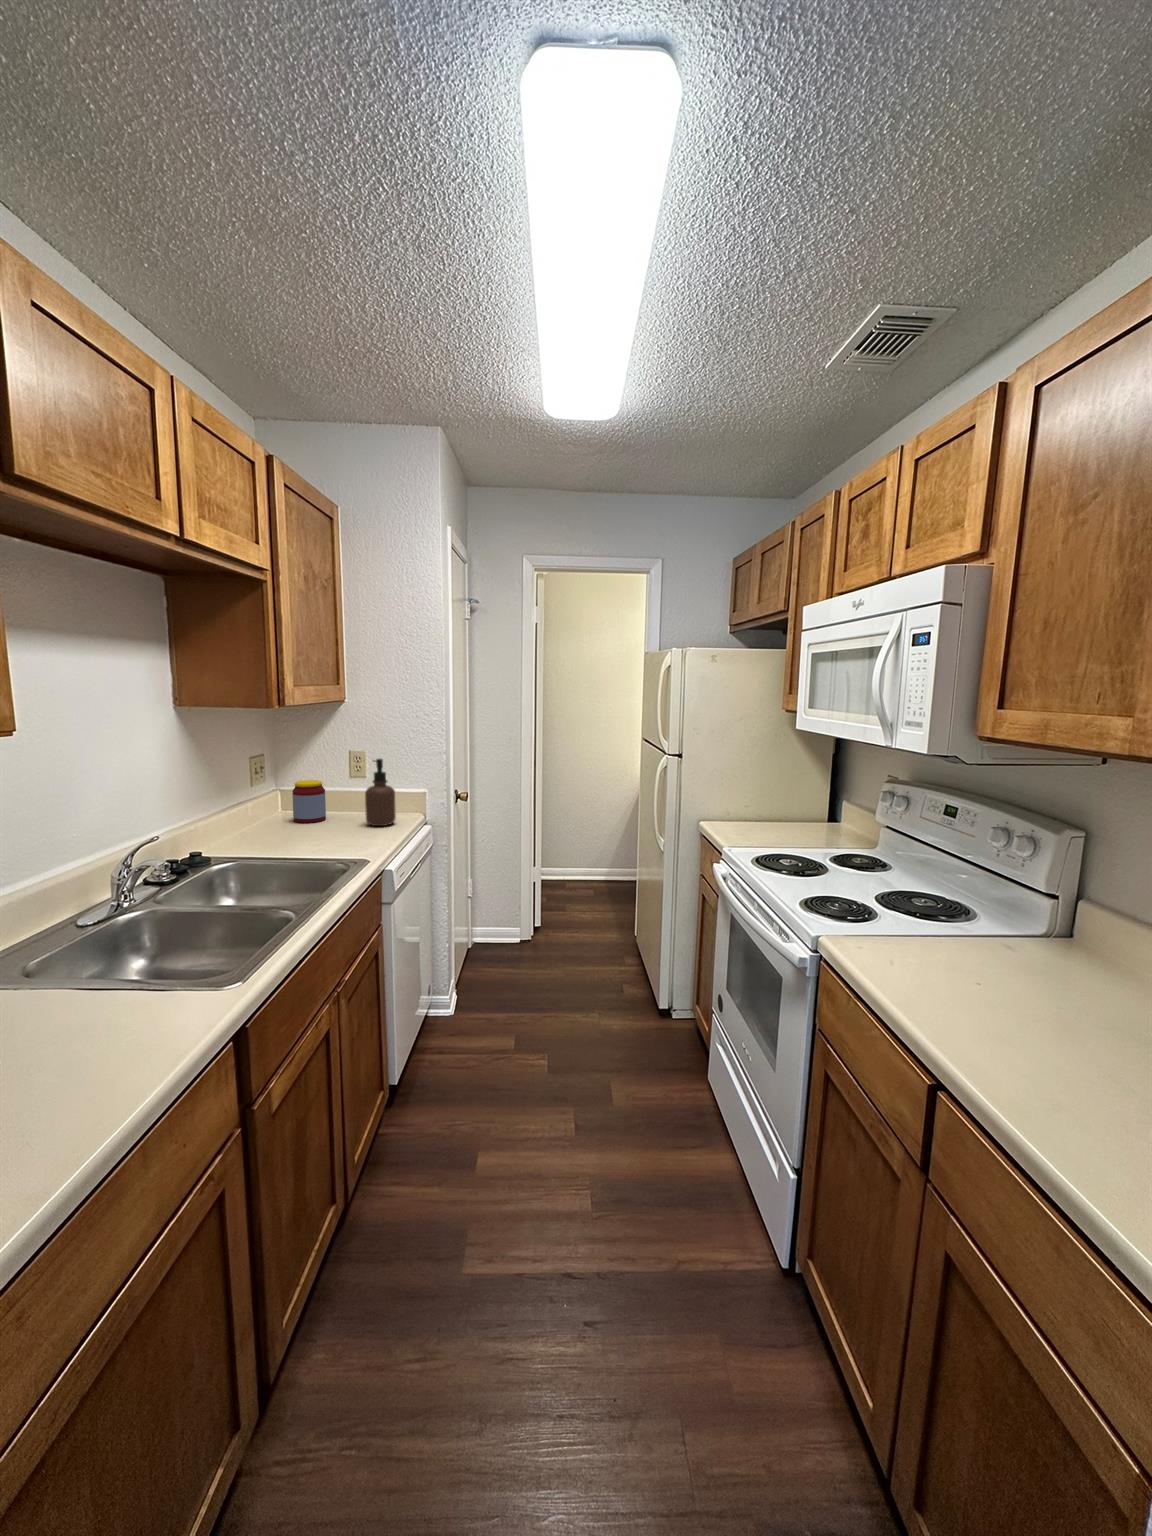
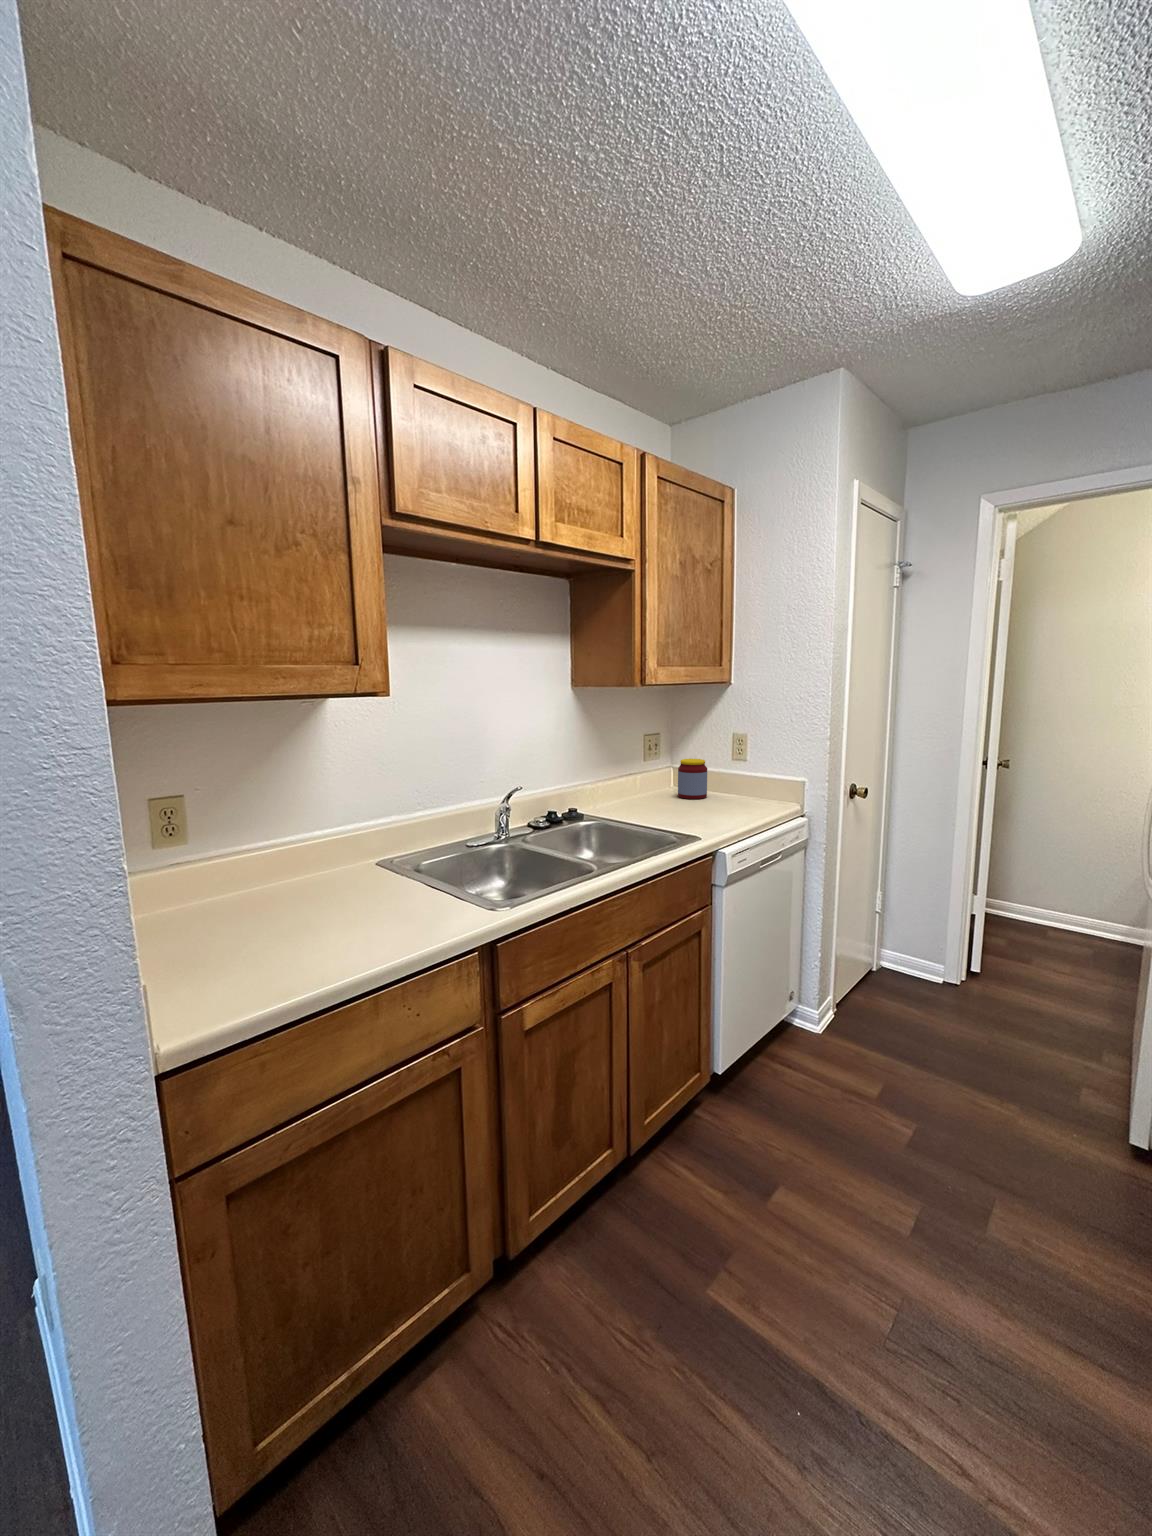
soap dispenser: present [365,759,396,826] -> none [736,740,767,810]

